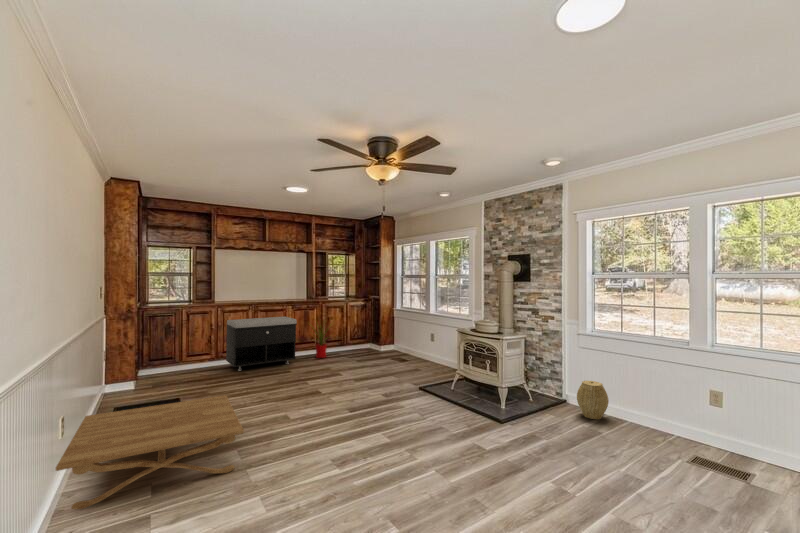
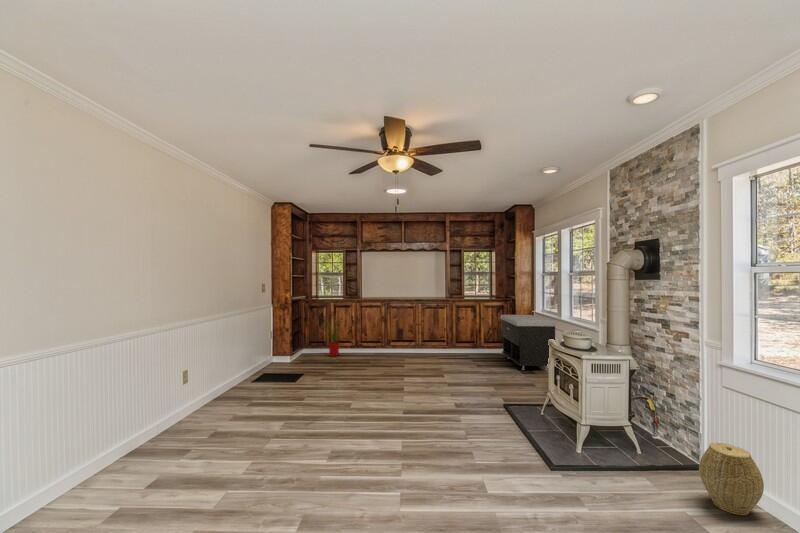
storage bench: present [226,317,297,371] -> present [500,315,555,370]
house plant: present [316,330,327,358] -> present [327,320,339,356]
coffee table: present [56,395,244,510] -> none [146,371,299,436]

